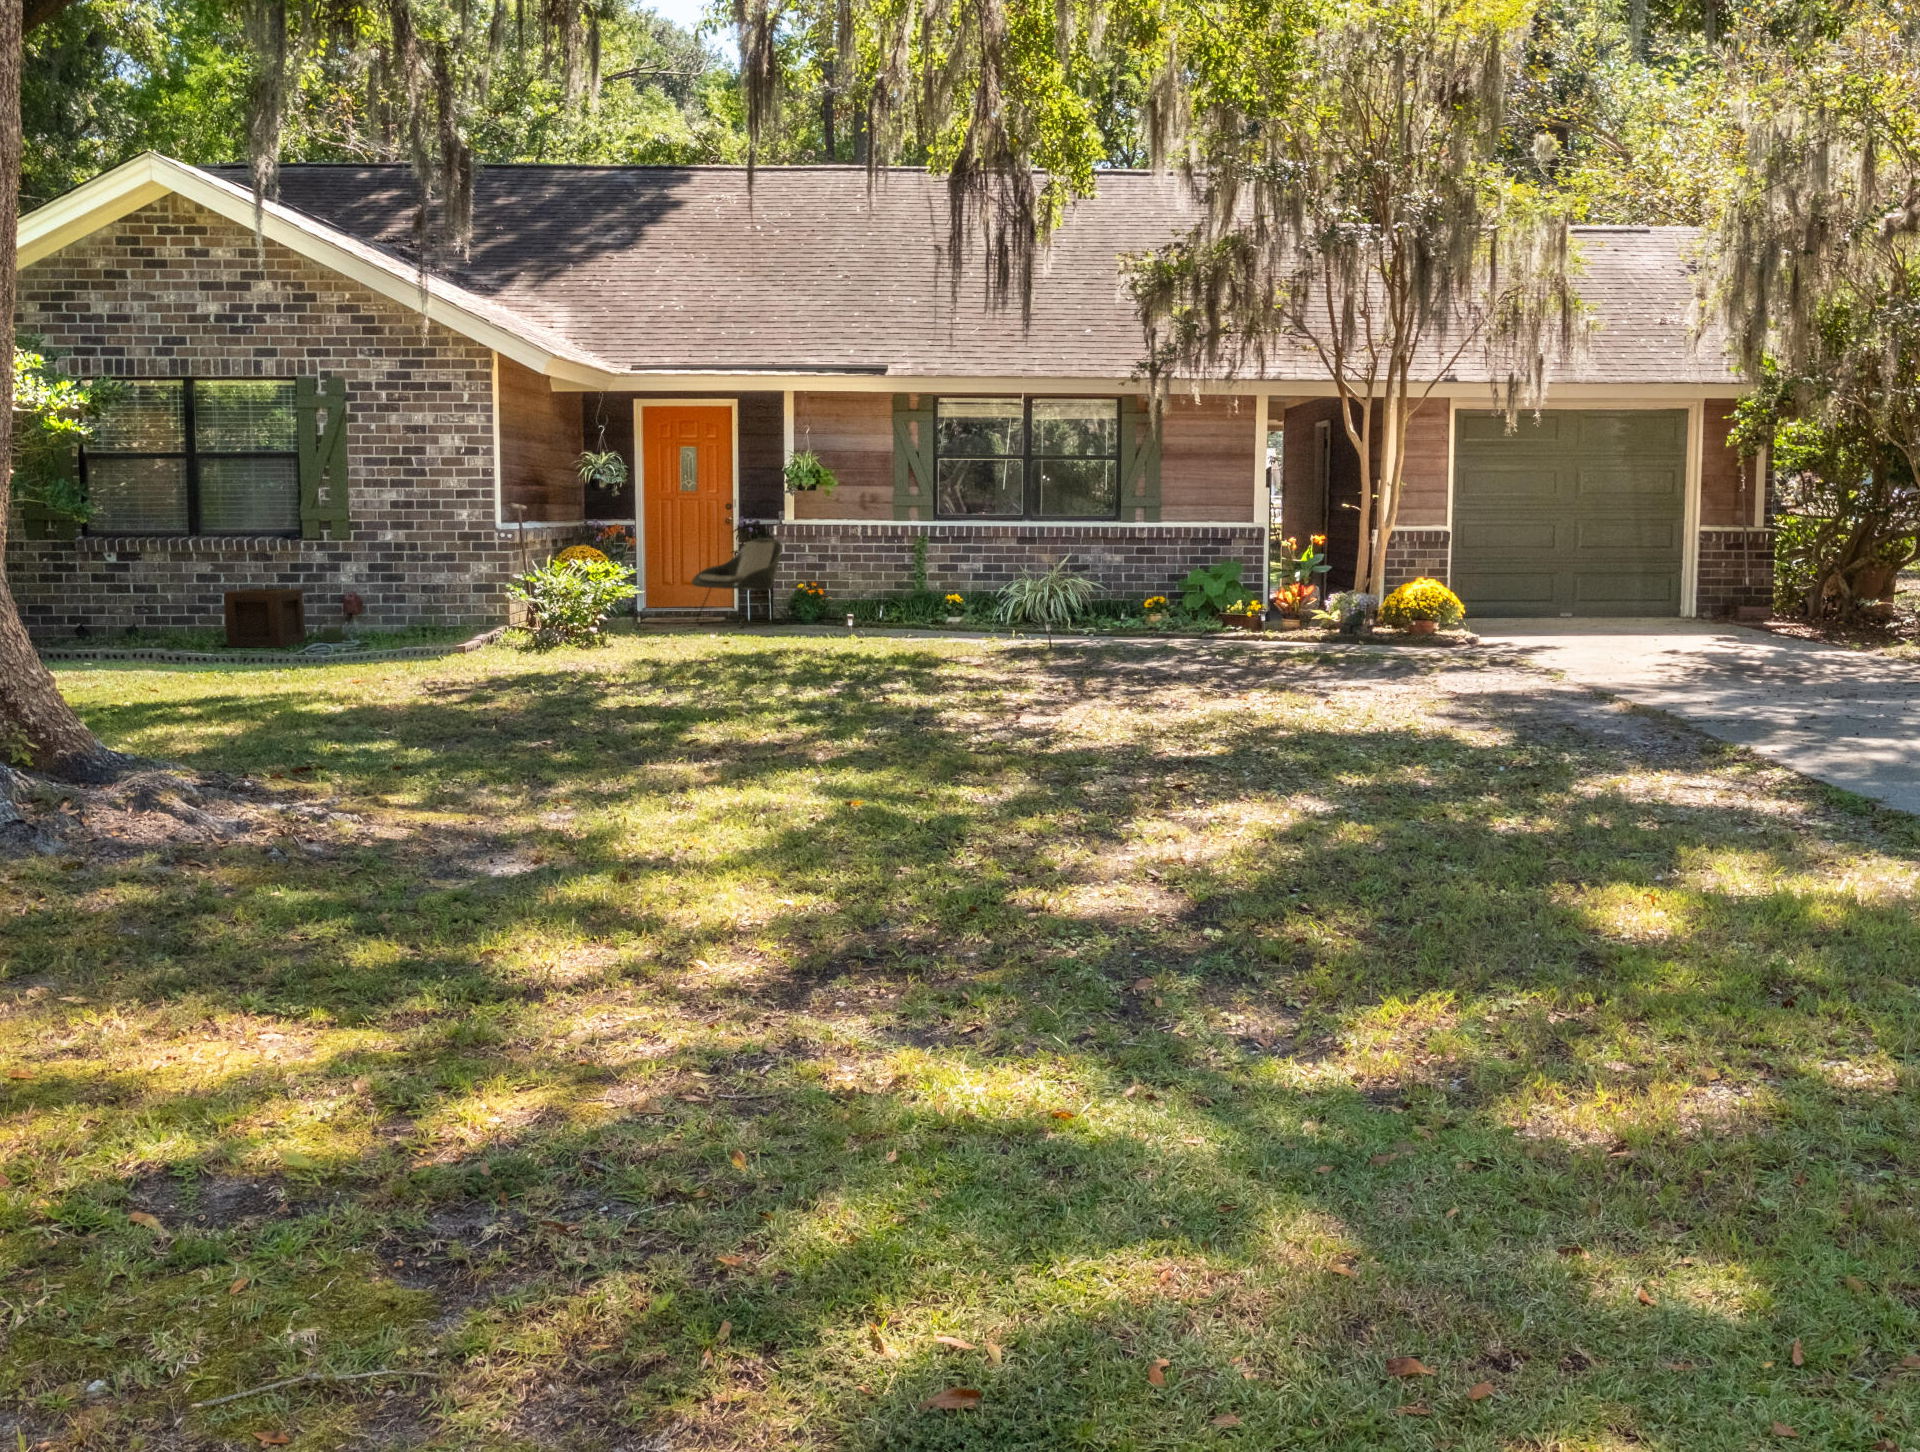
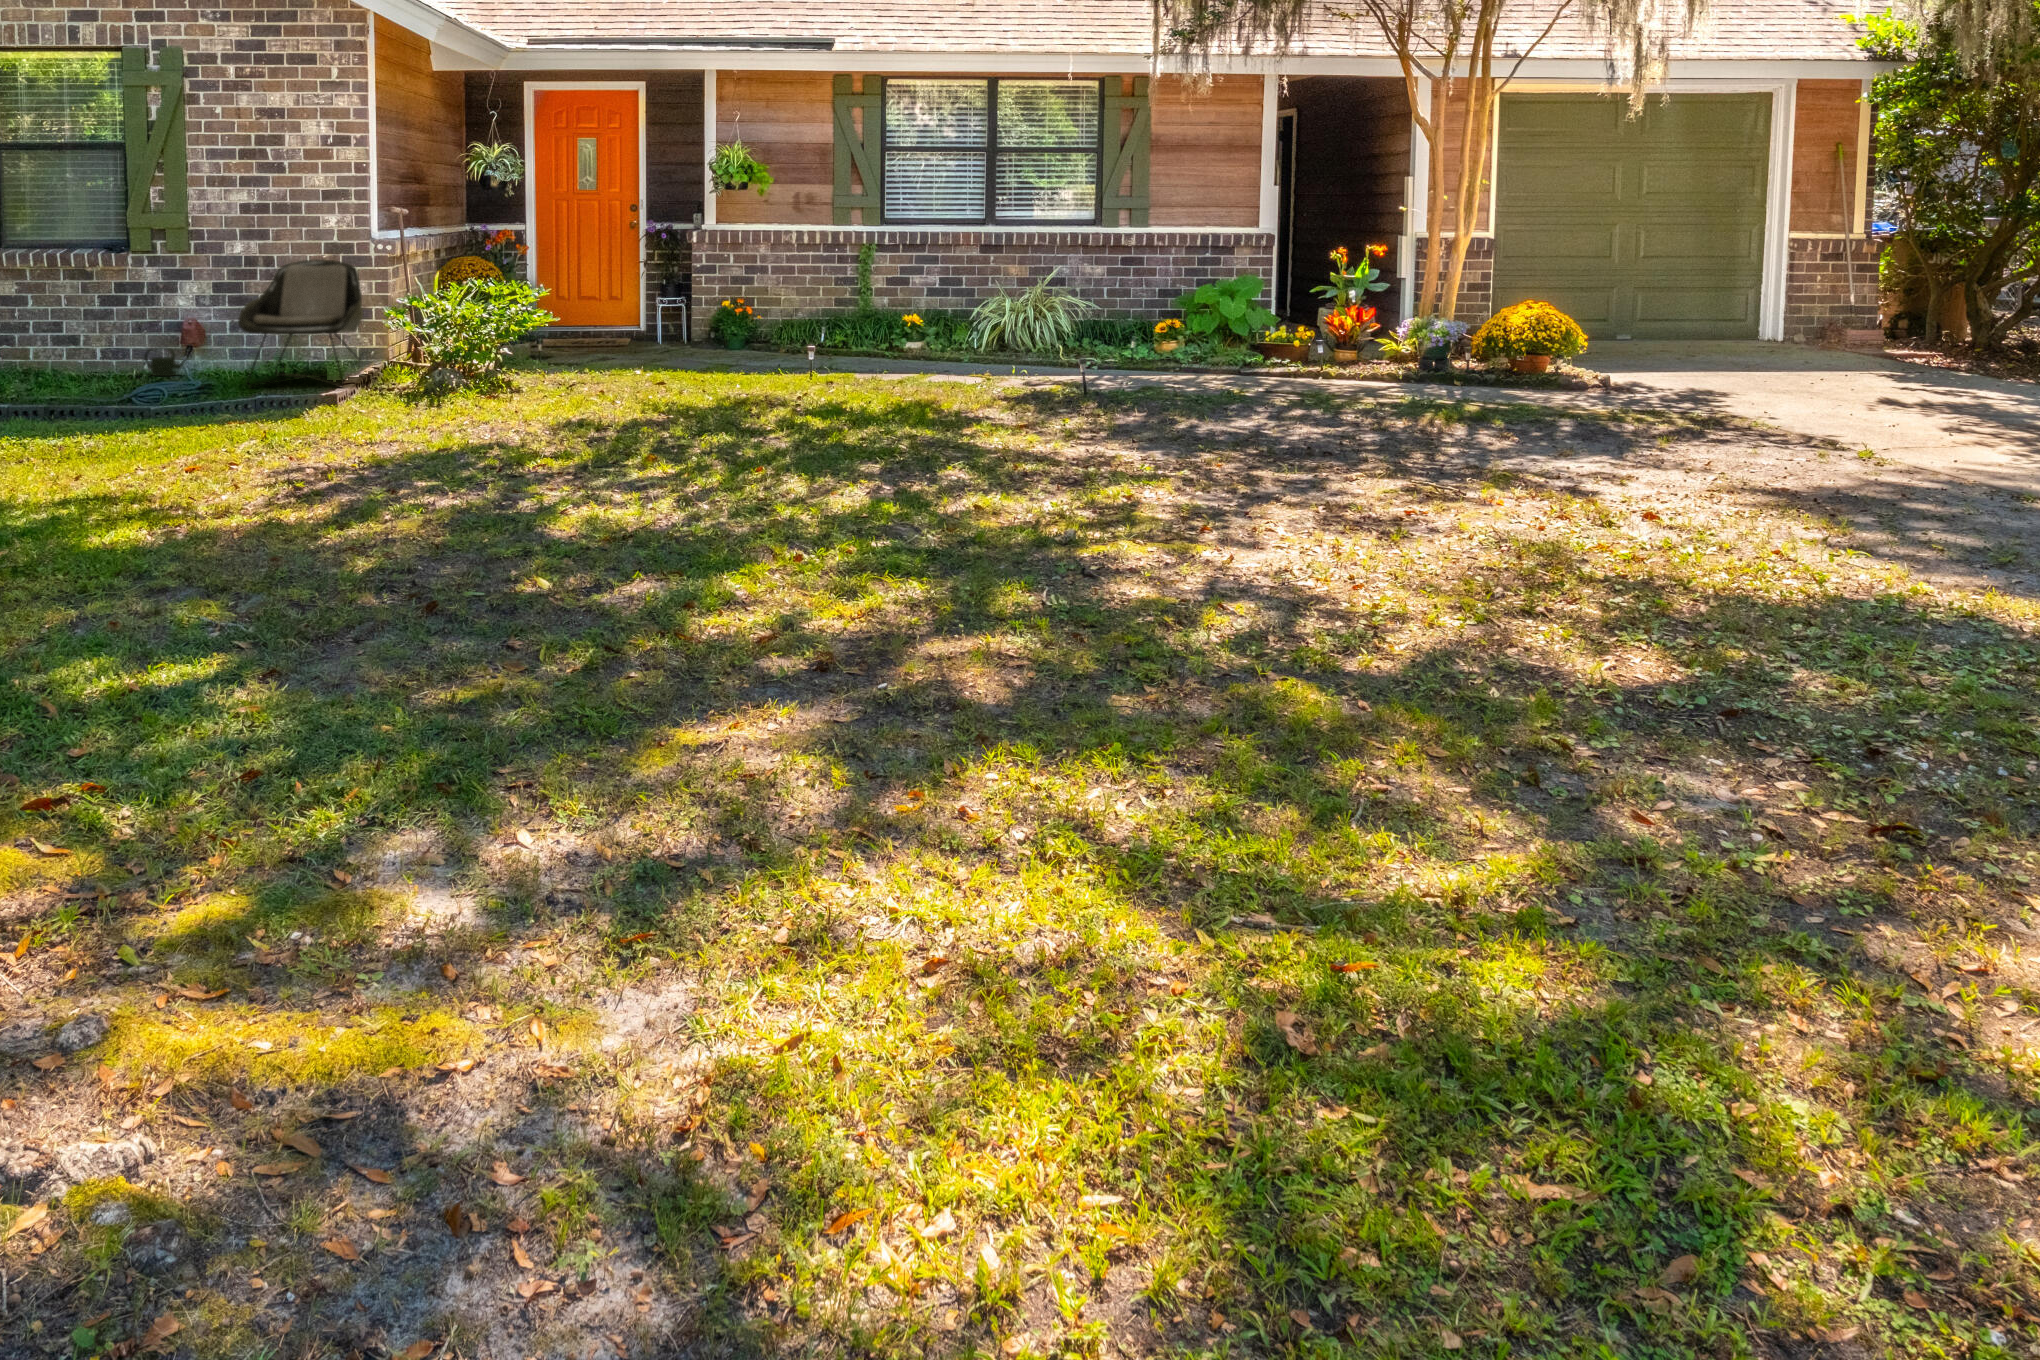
lounge chair: present [692,538,786,627] -> present [238,259,366,388]
wooden crate: present [224,588,305,648] -> none [21,308,128,385]

